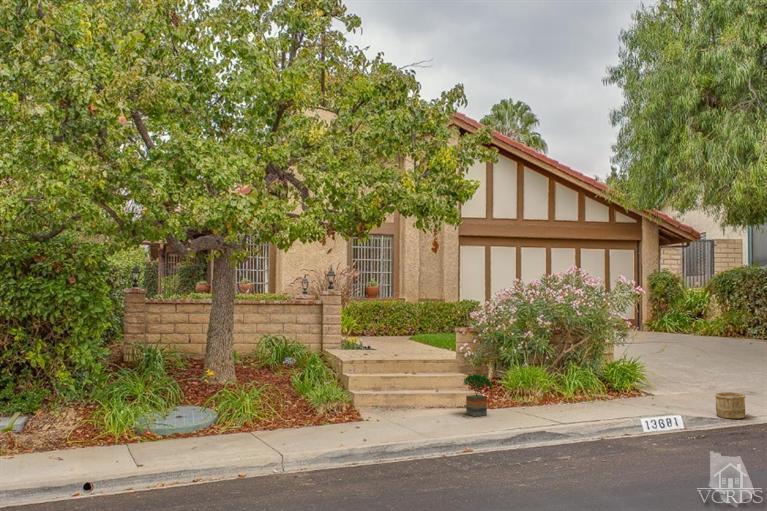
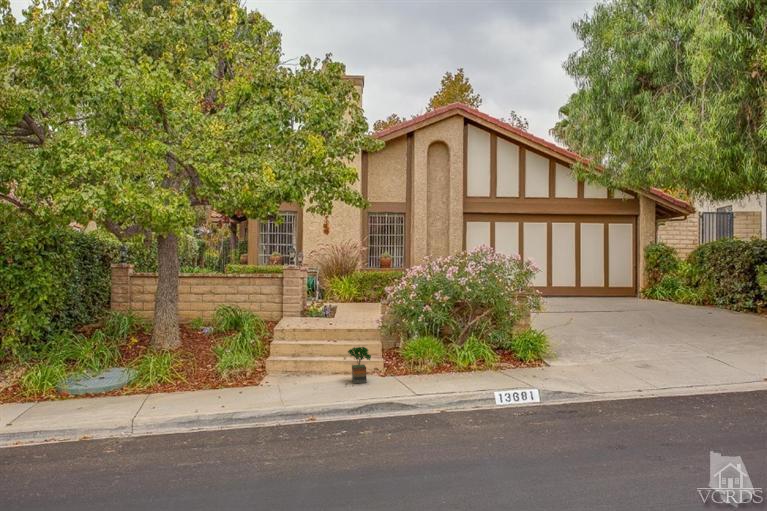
wooden bucket: present [715,392,745,419] -> none [575,369,605,396]

